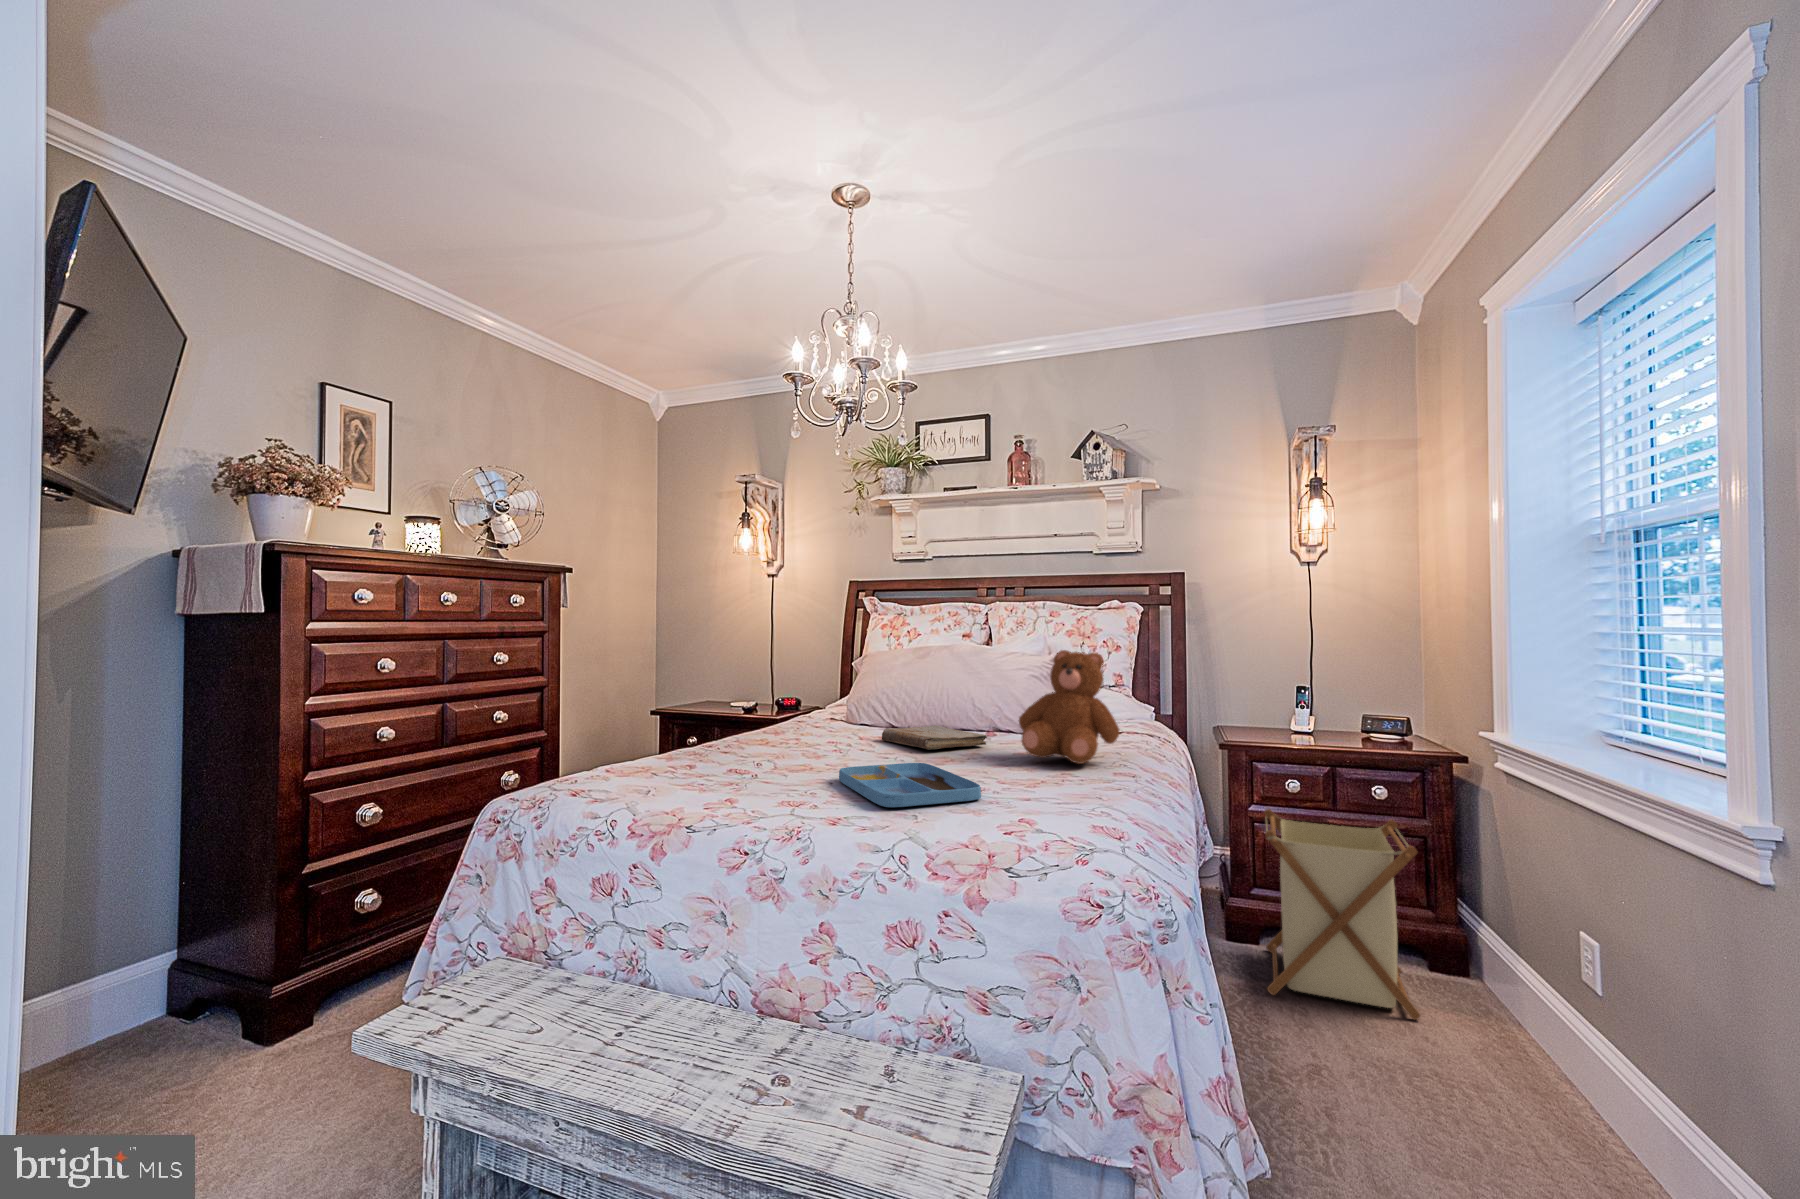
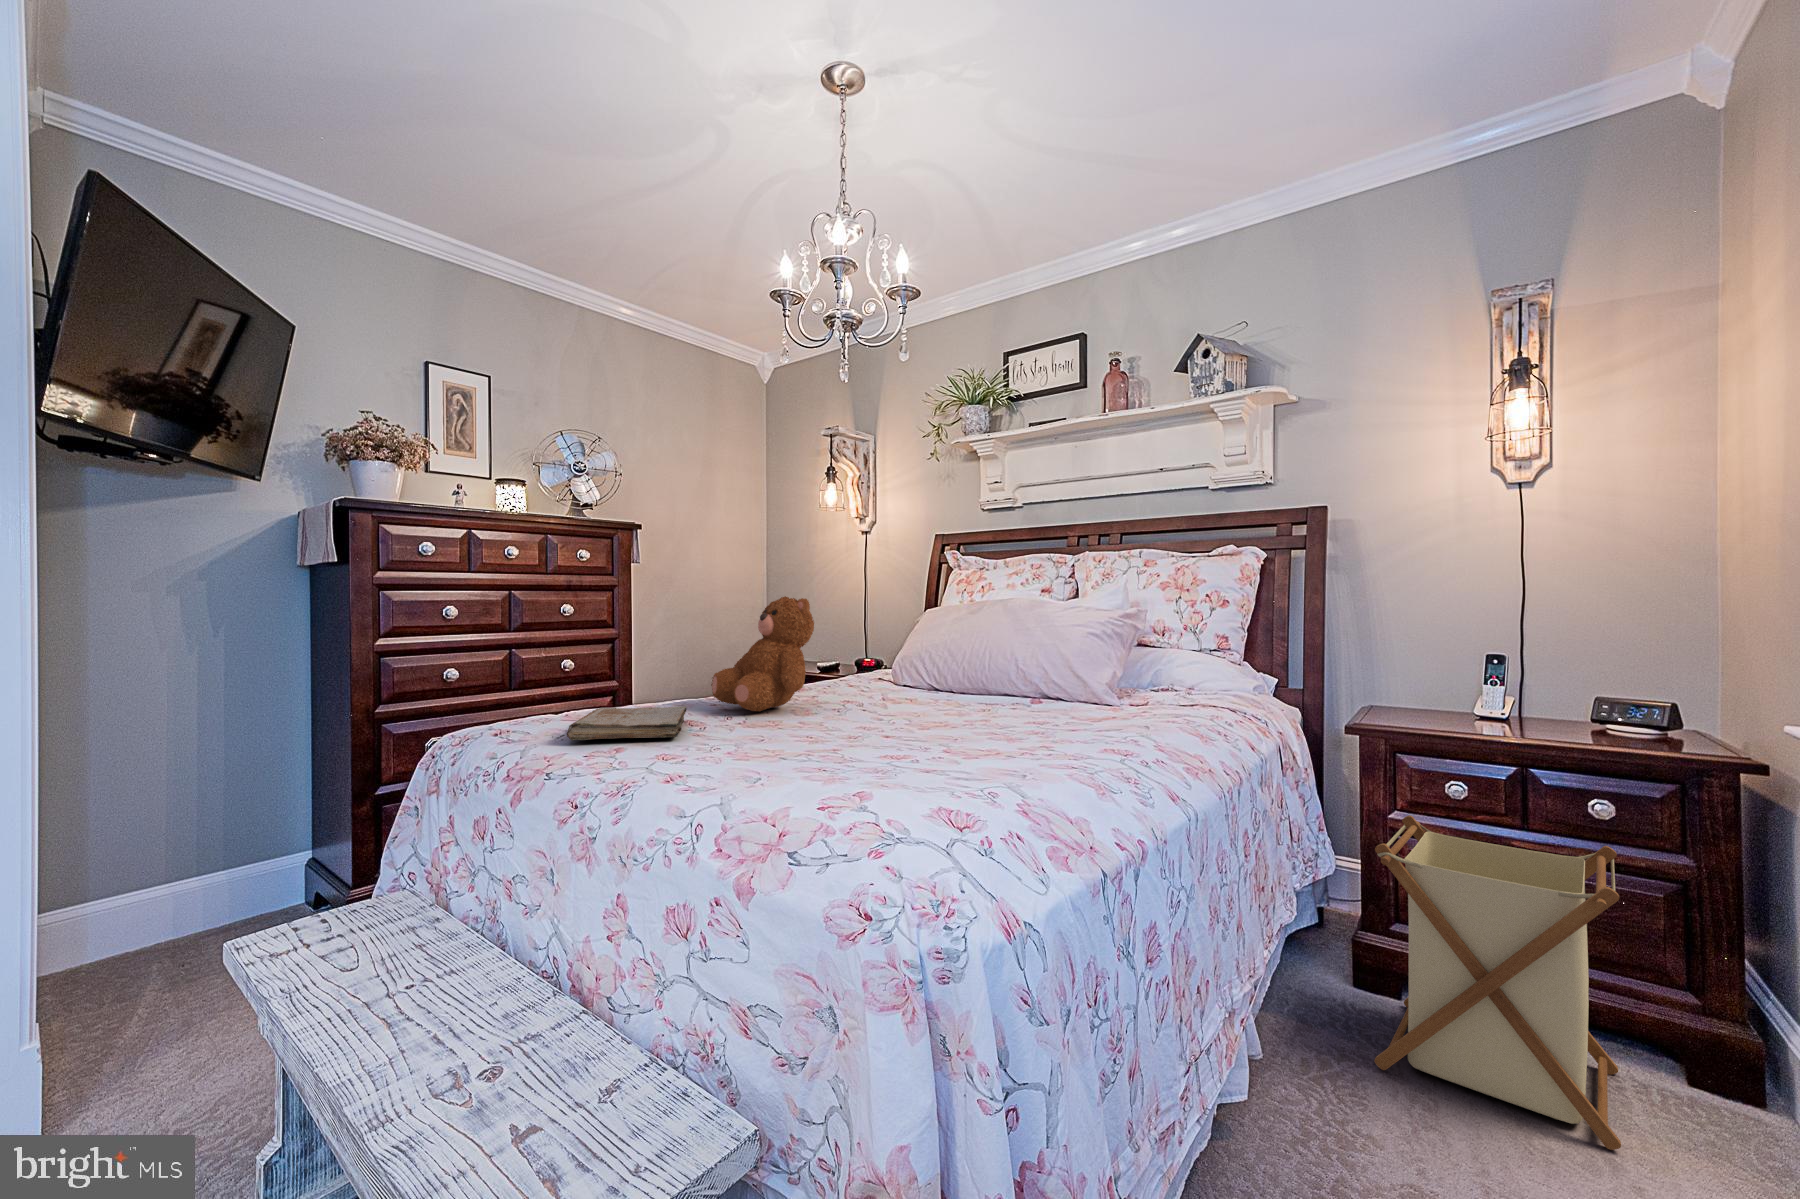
teddy bear: present [1019,650,1119,764] -> present [711,596,814,711]
book: present [882,726,987,750] -> present [567,706,686,740]
tray: present [839,763,981,807] -> none [747,723,883,768]

